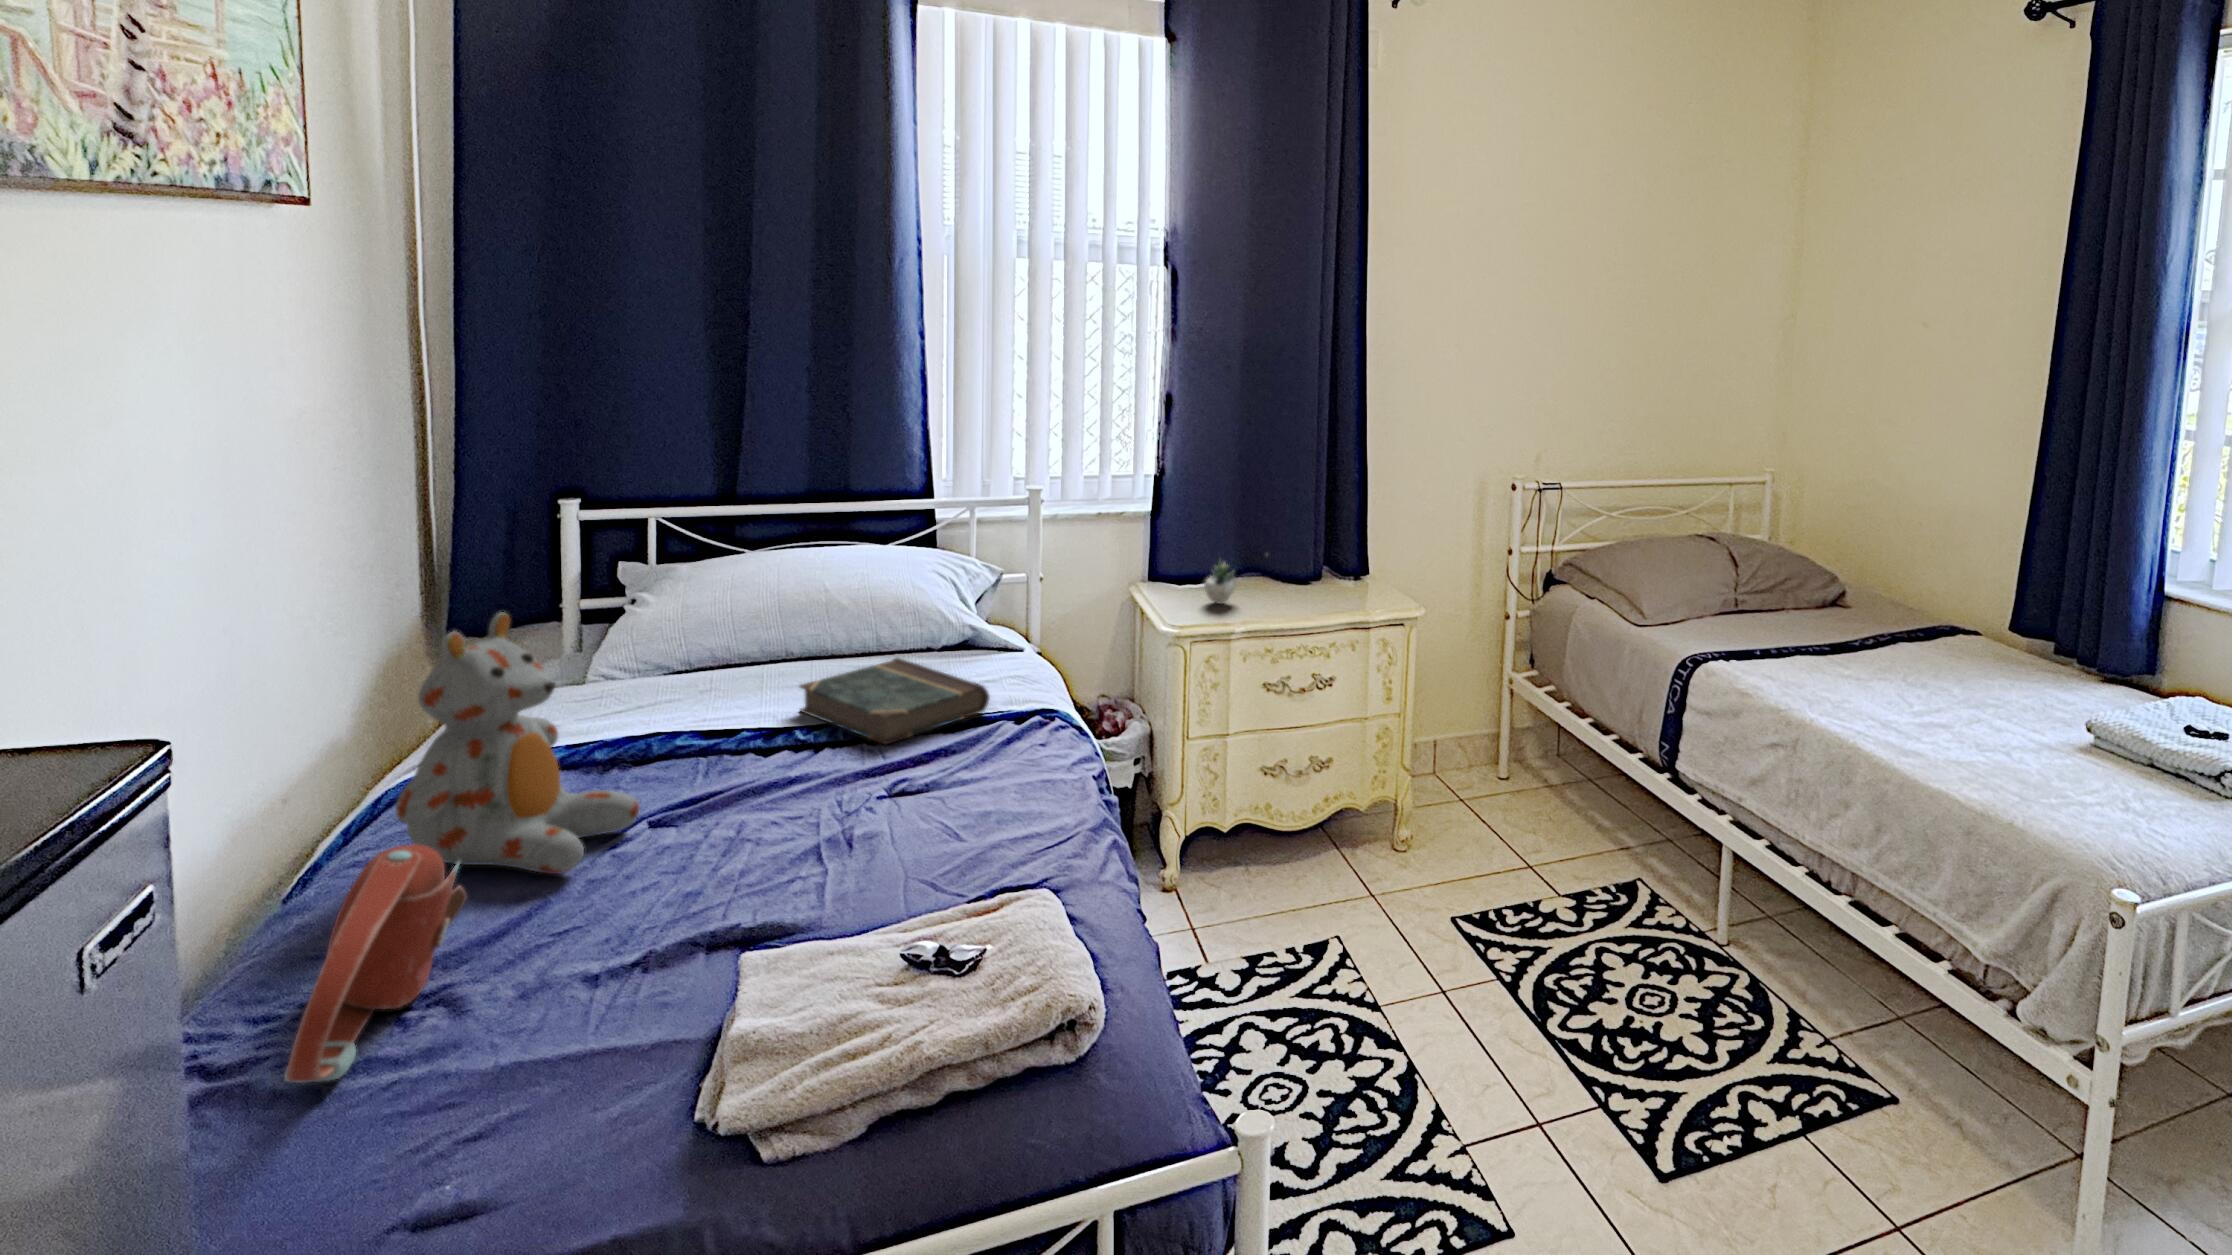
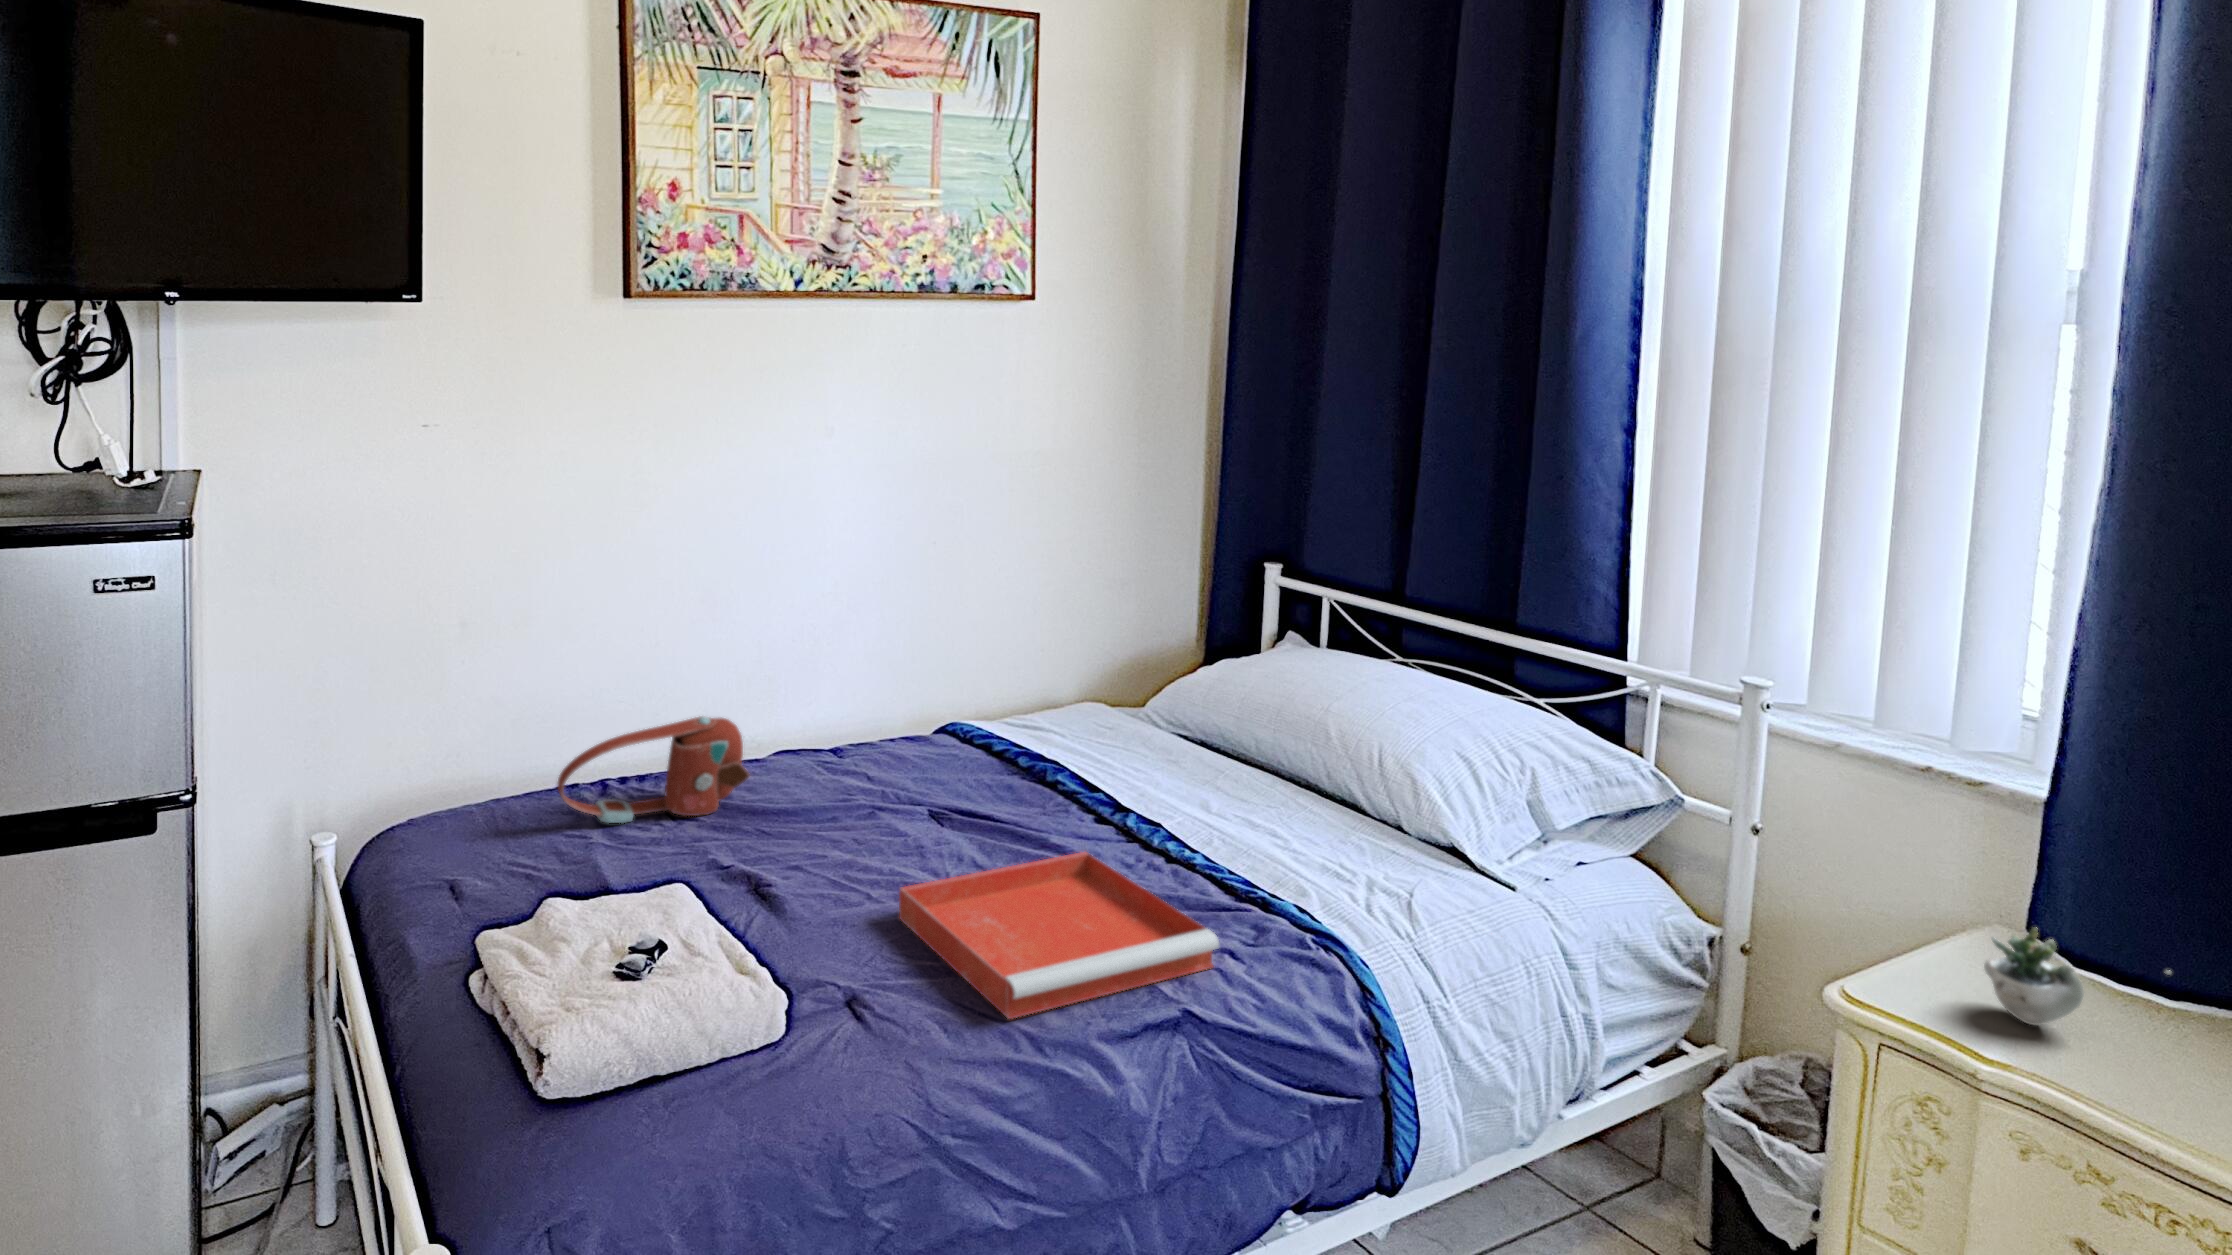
stuffed bear: present [395,612,639,874] -> none [798,601,947,808]
book: present [800,658,990,745] -> none [1163,783,1336,904]
tray: none [852,734,1058,872] -> present [899,852,1219,1019]

